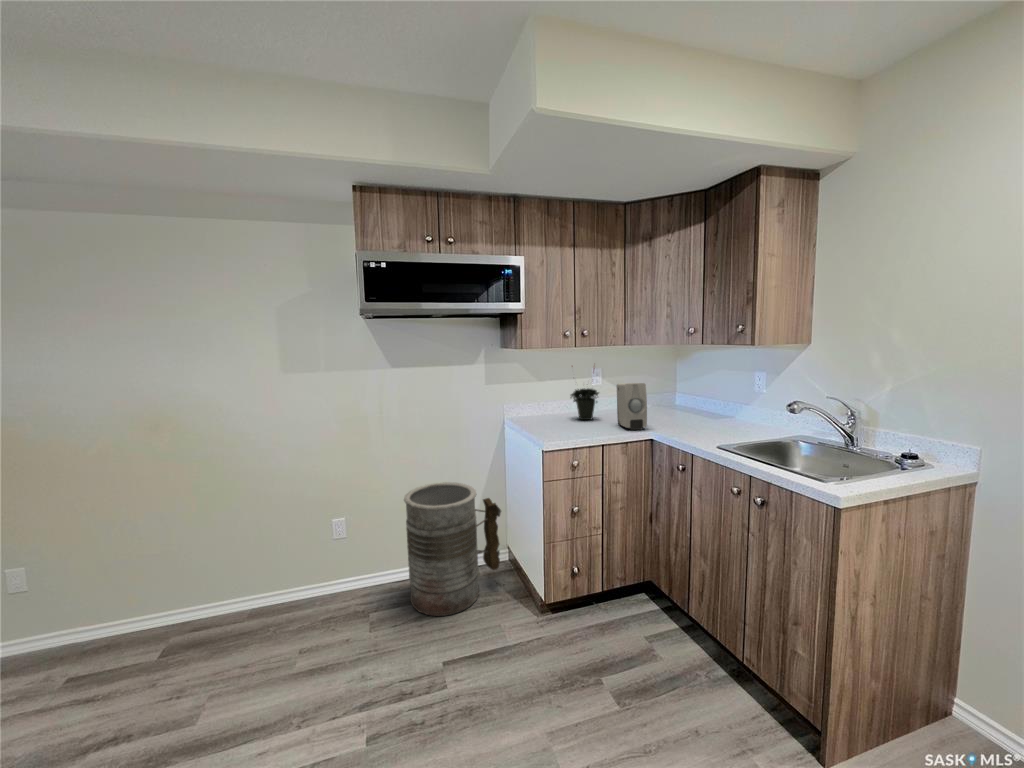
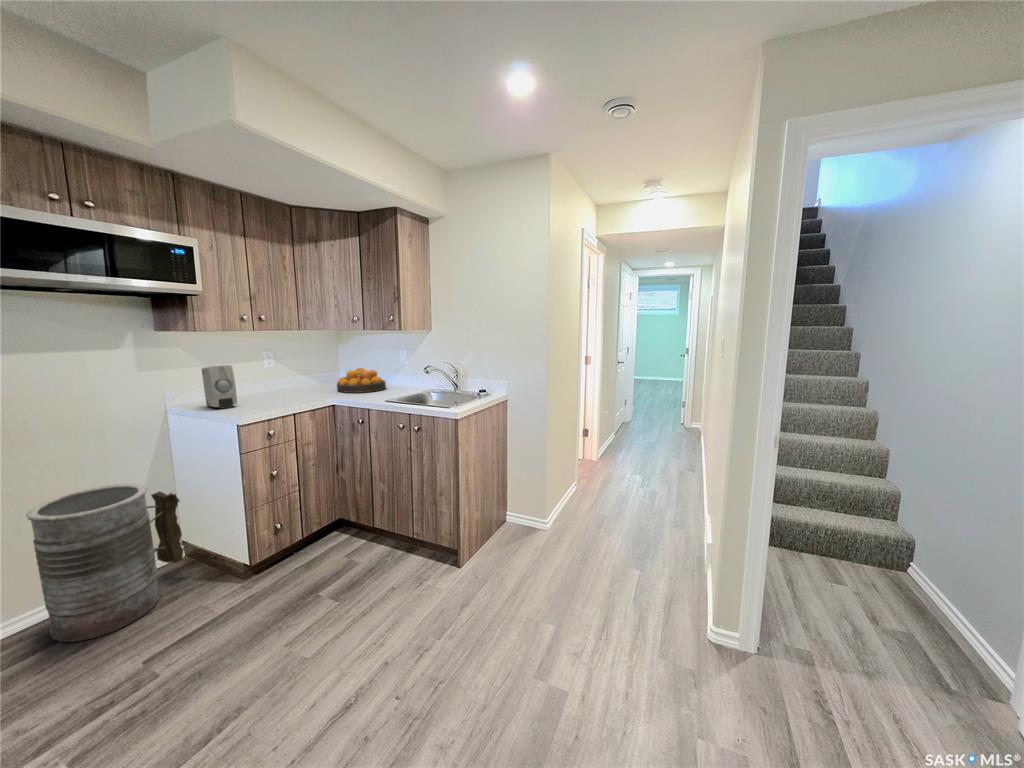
soap dispenser: present [617,383,647,430] -> present [202,365,237,409]
potted plant: present [571,388,599,420] -> none [246,346,279,399]
fruit bowl: none [664,393,729,427] -> present [337,368,386,393]

